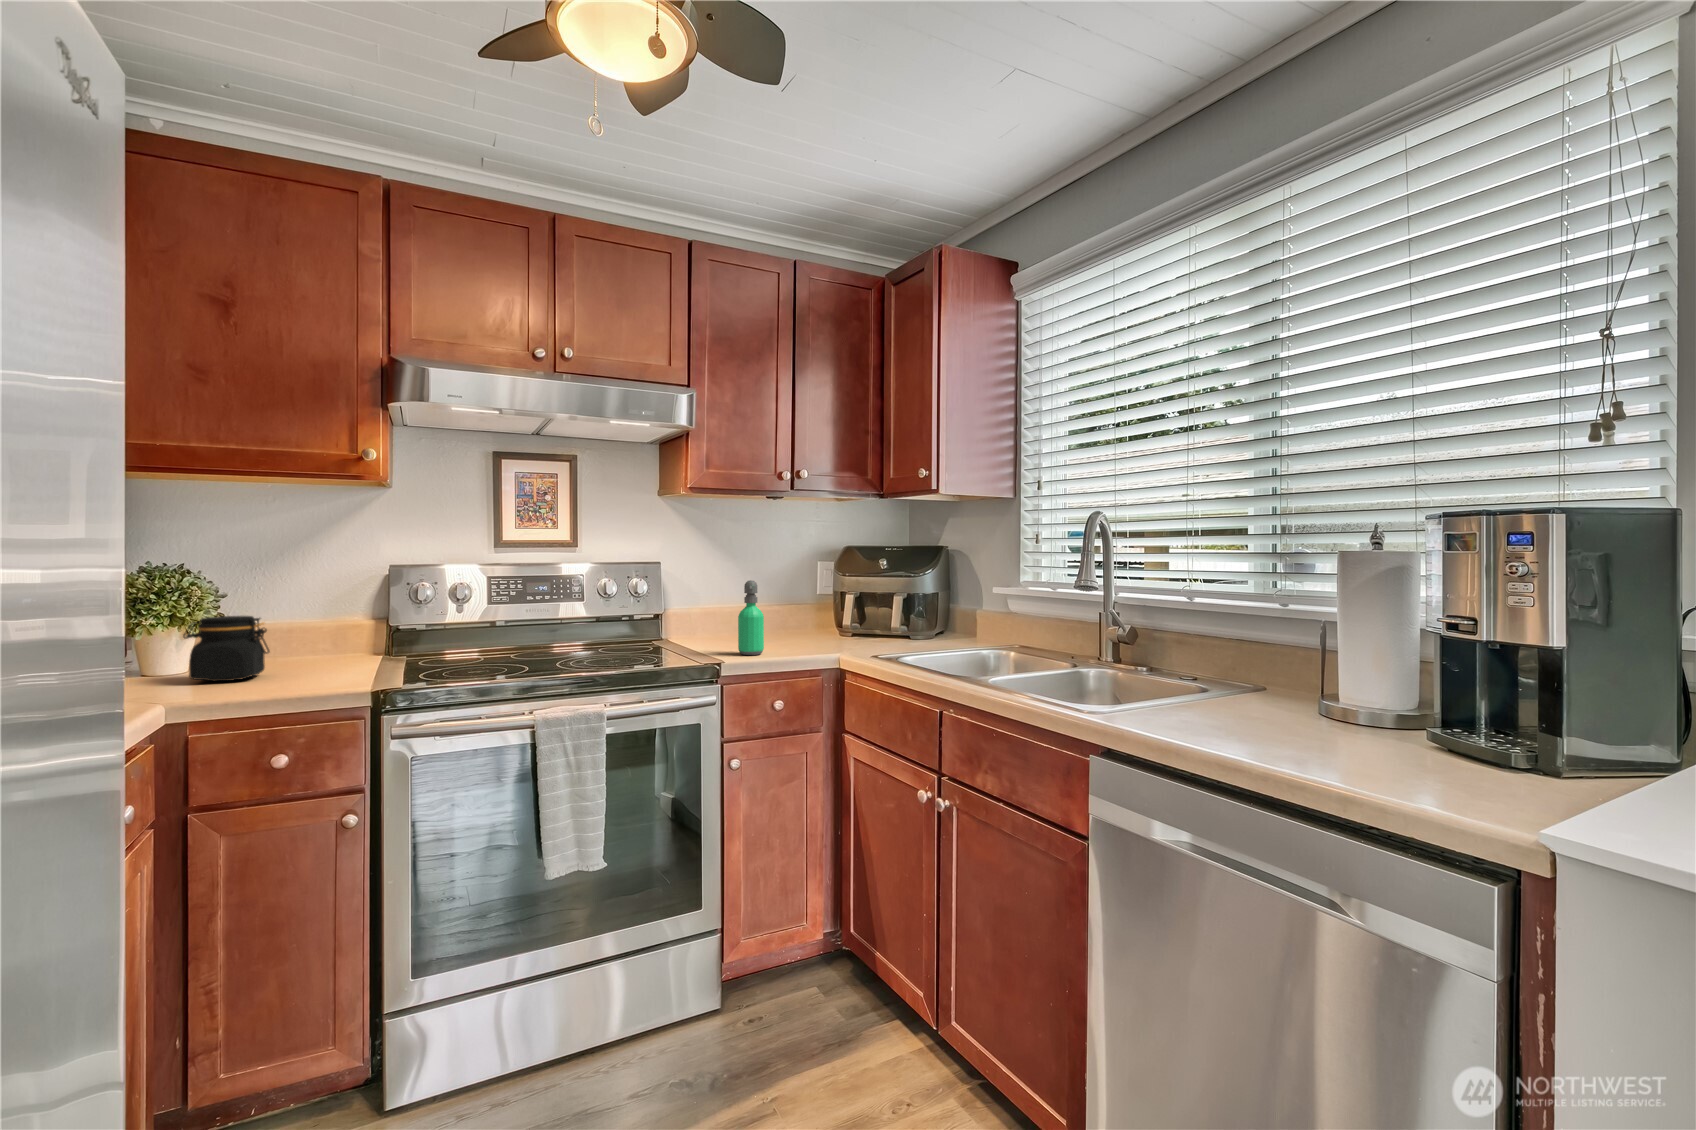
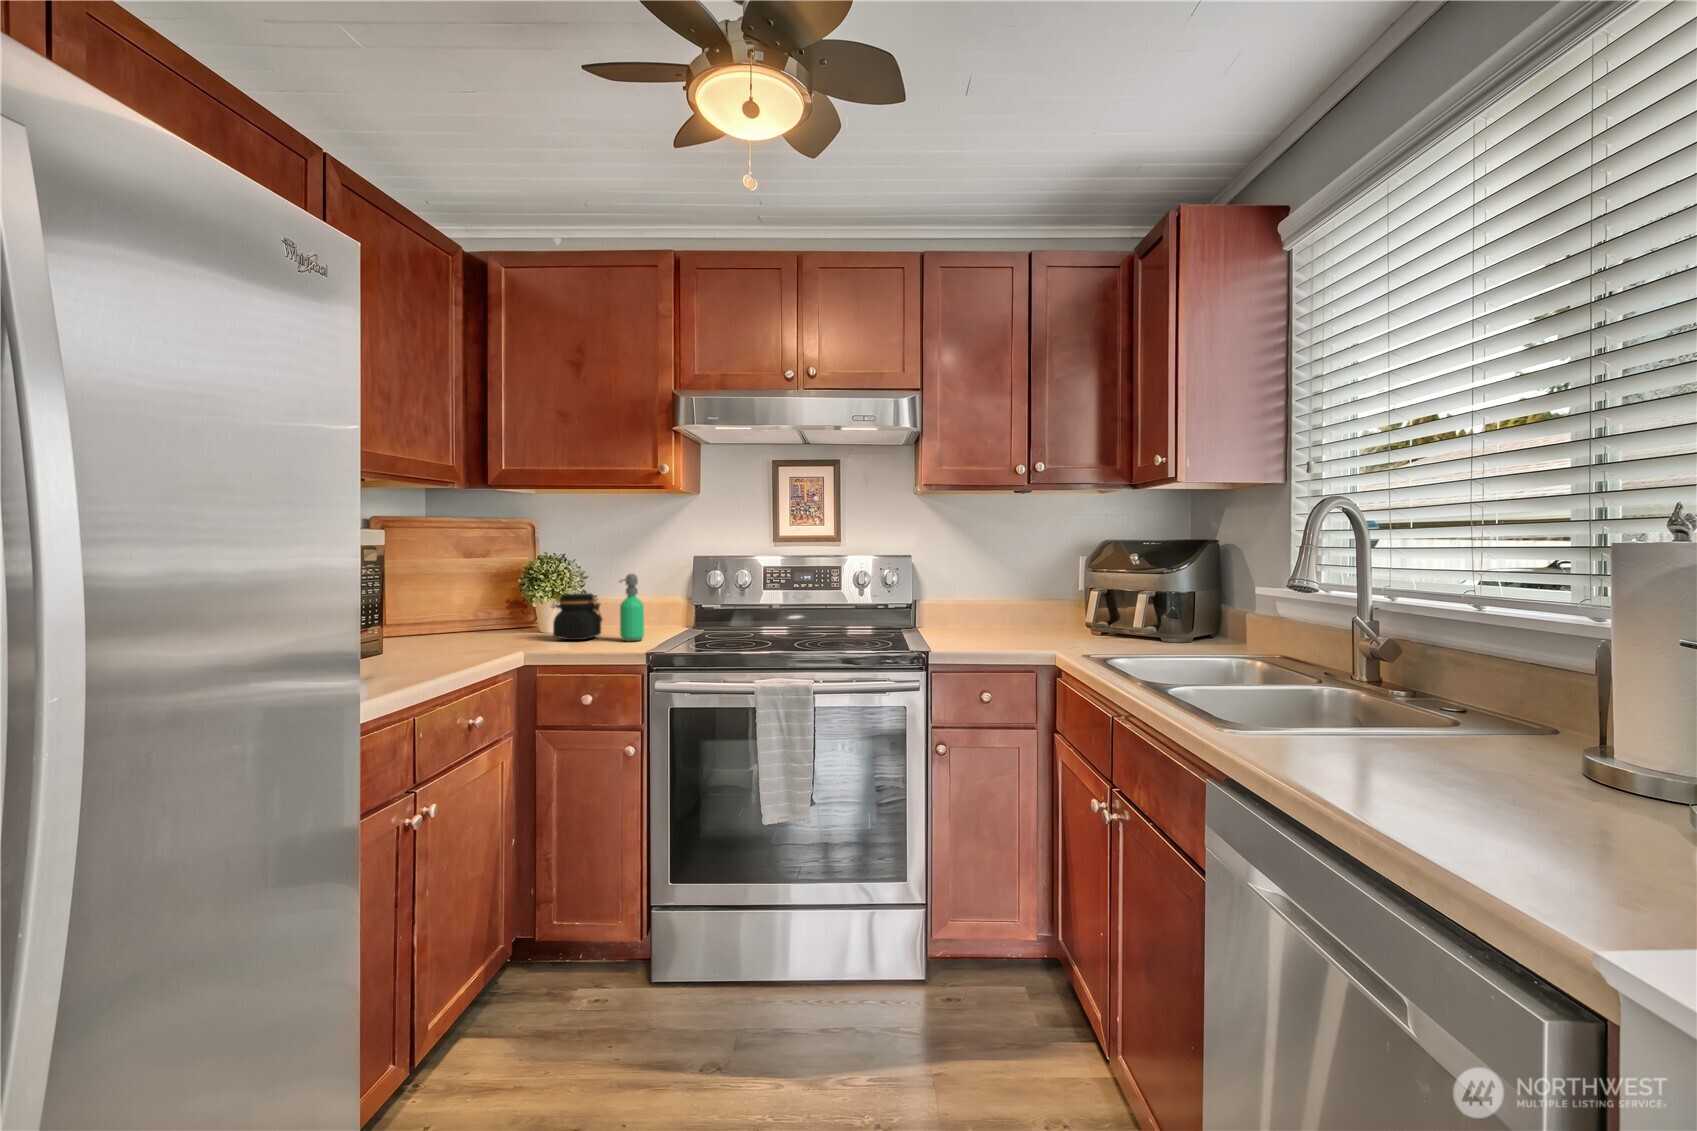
soap dispenser: present [738,580,764,655] -> present [619,574,644,641]

